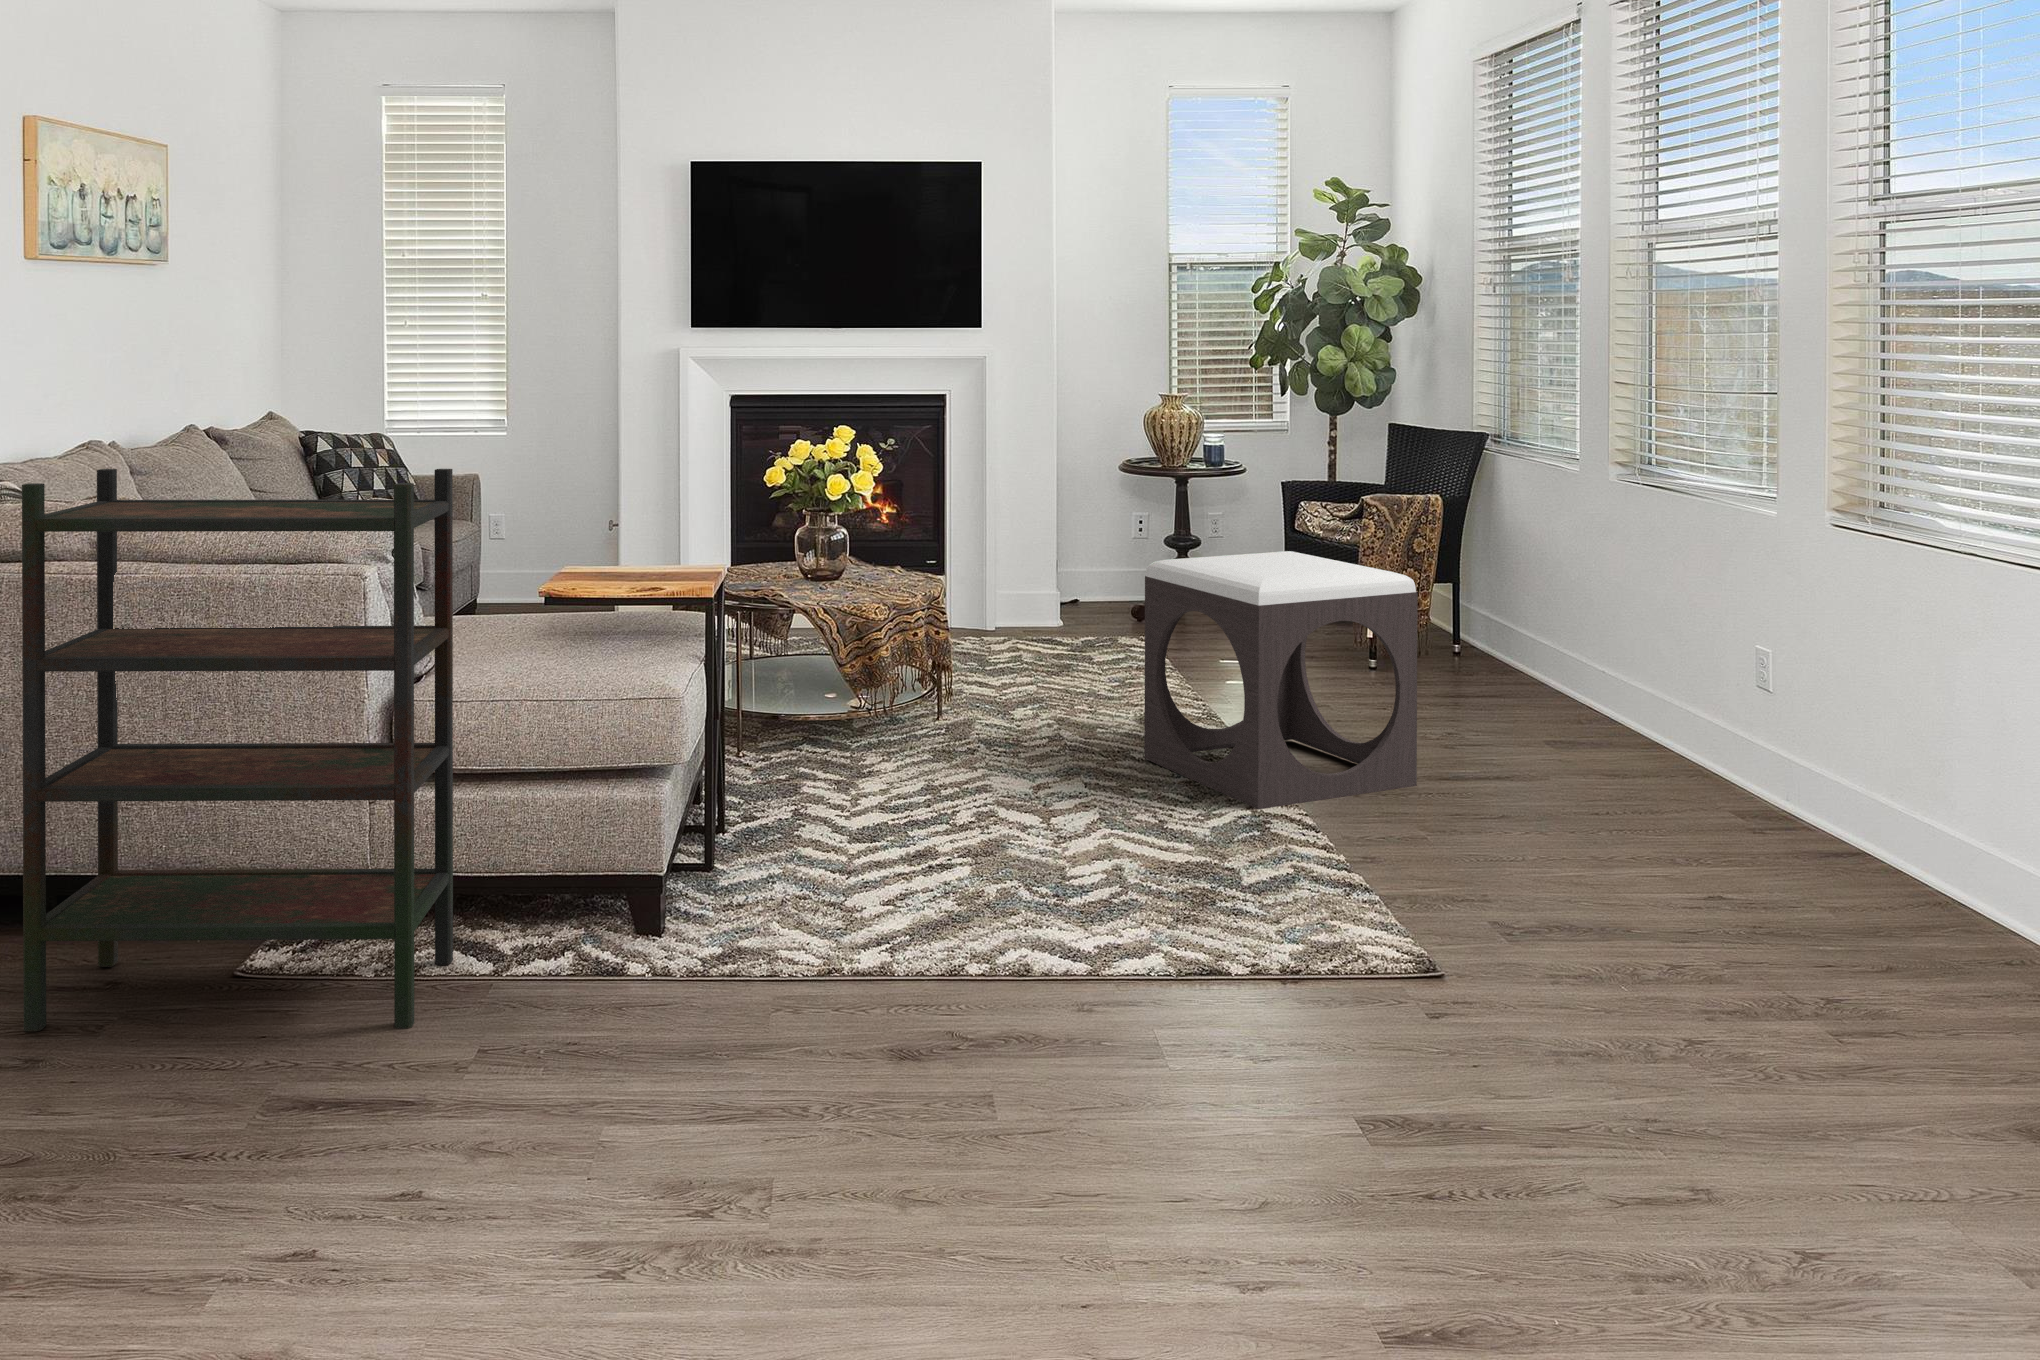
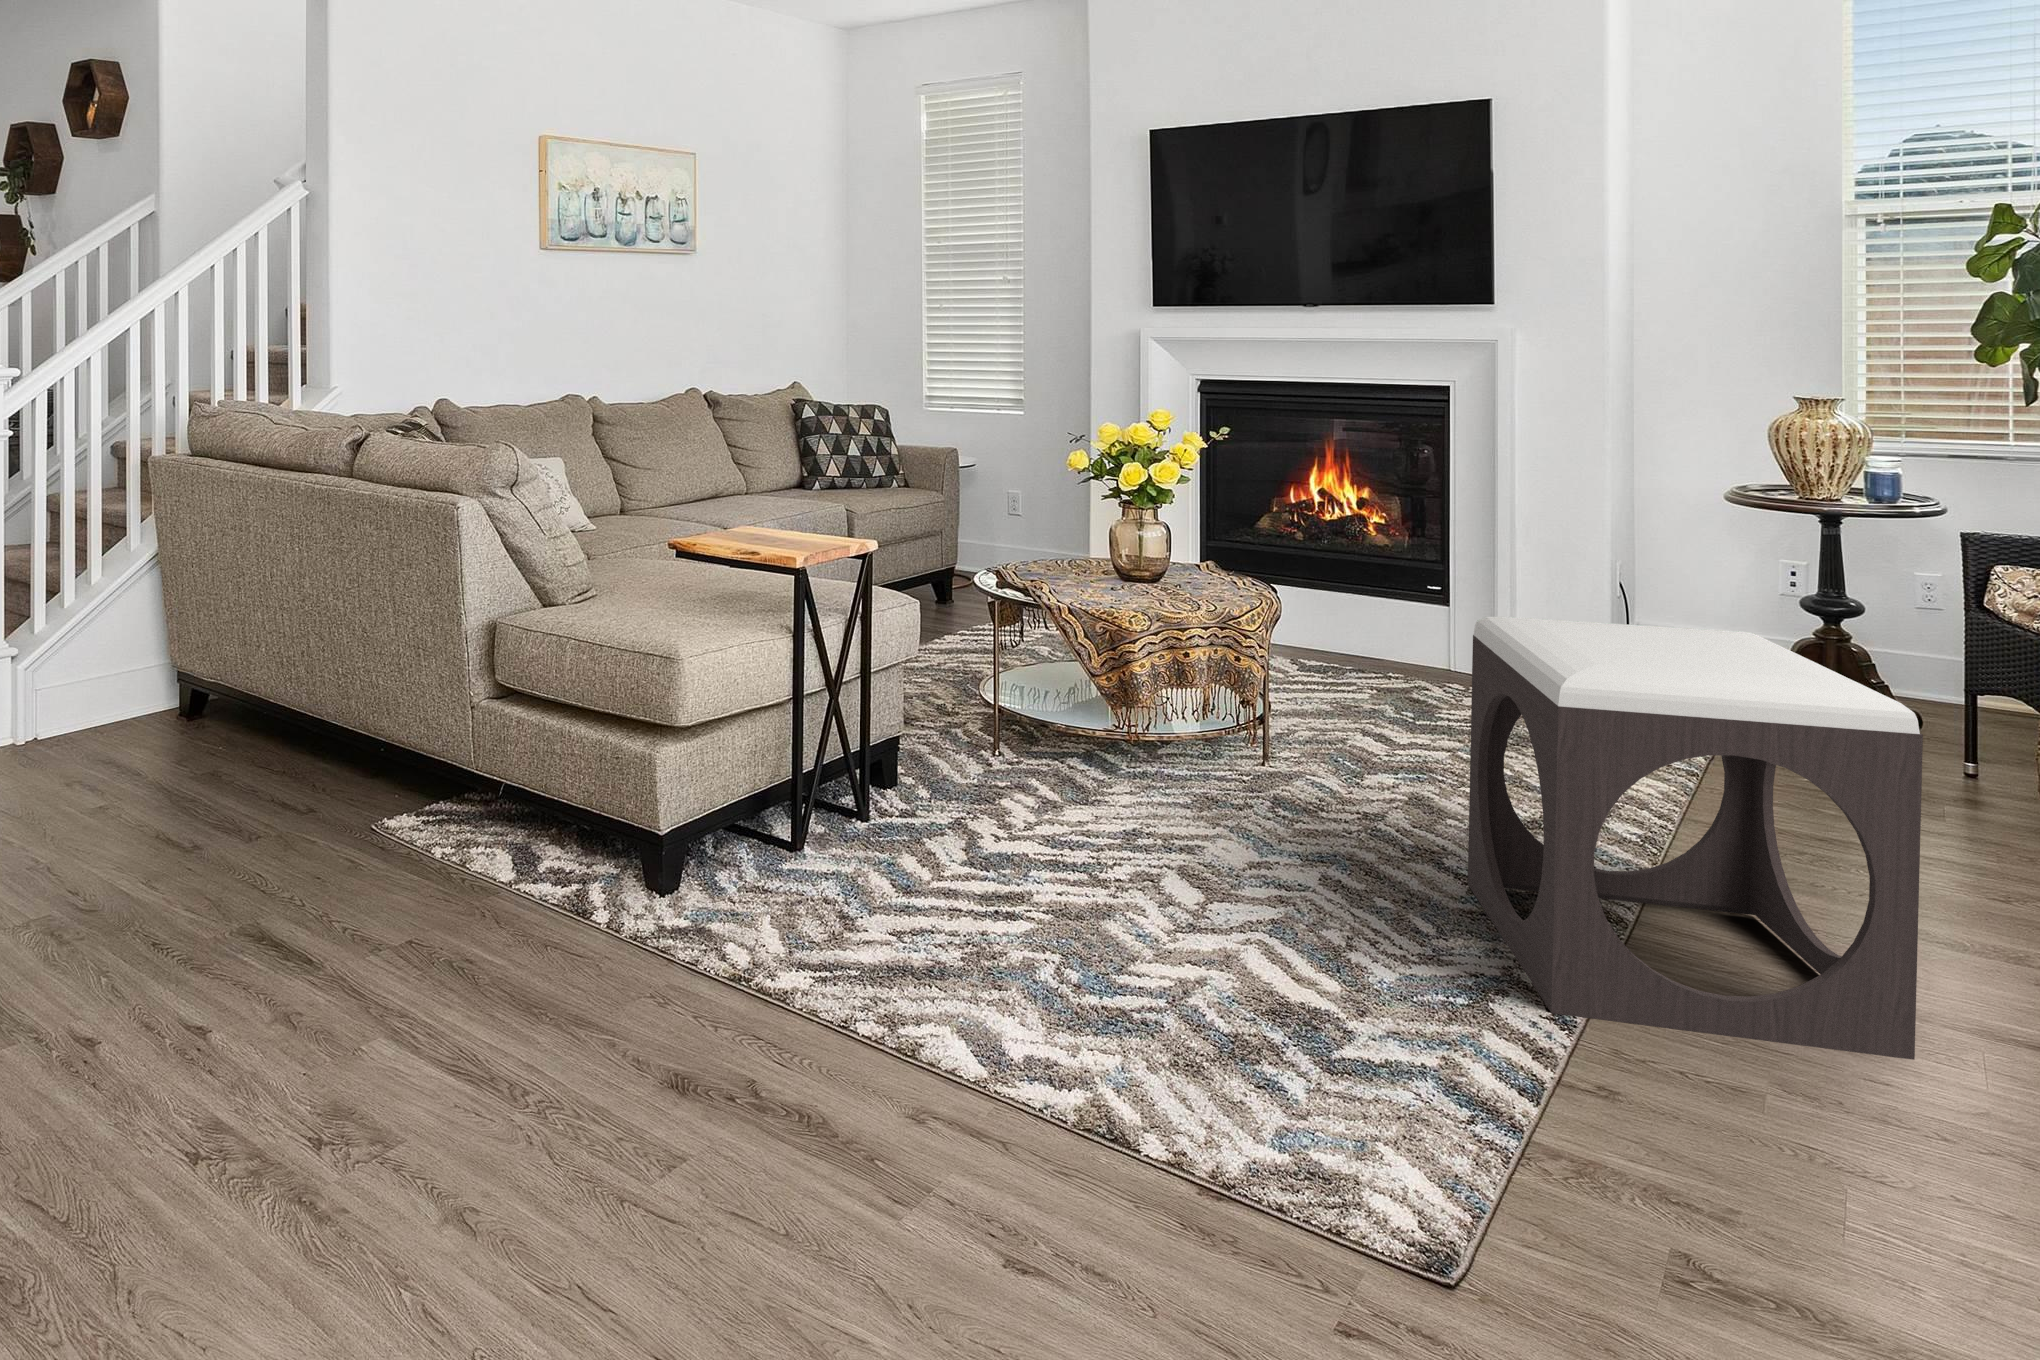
bookshelf: present [22,469,453,1031] -> none [83,399,416,968]

